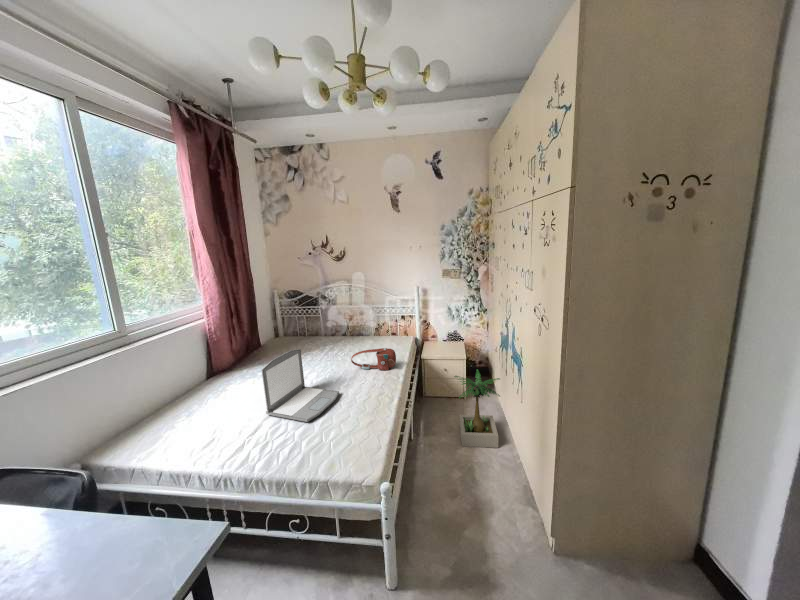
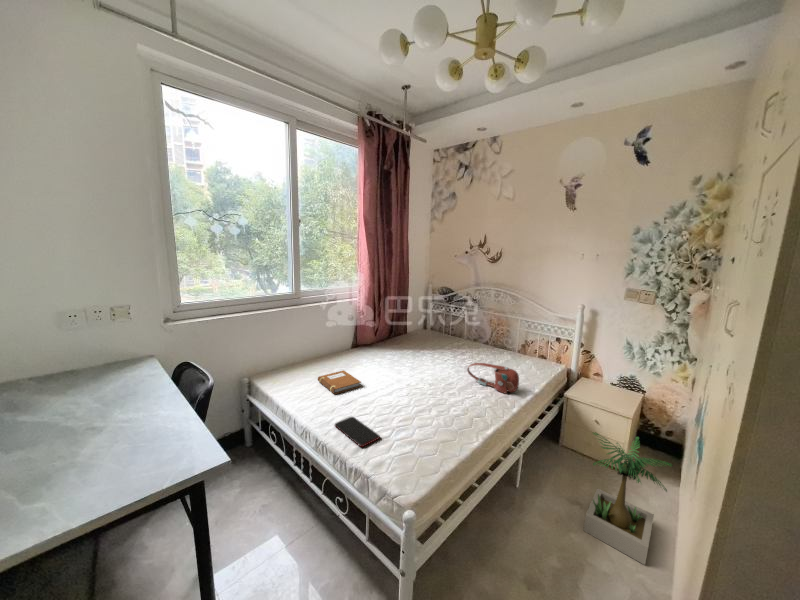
laptop: present [262,349,339,422] -> none [365,341,437,414]
notebook: none [196,402,255,429] -> present [318,370,361,394]
smartphone: none [258,440,314,461] -> present [335,417,380,447]

